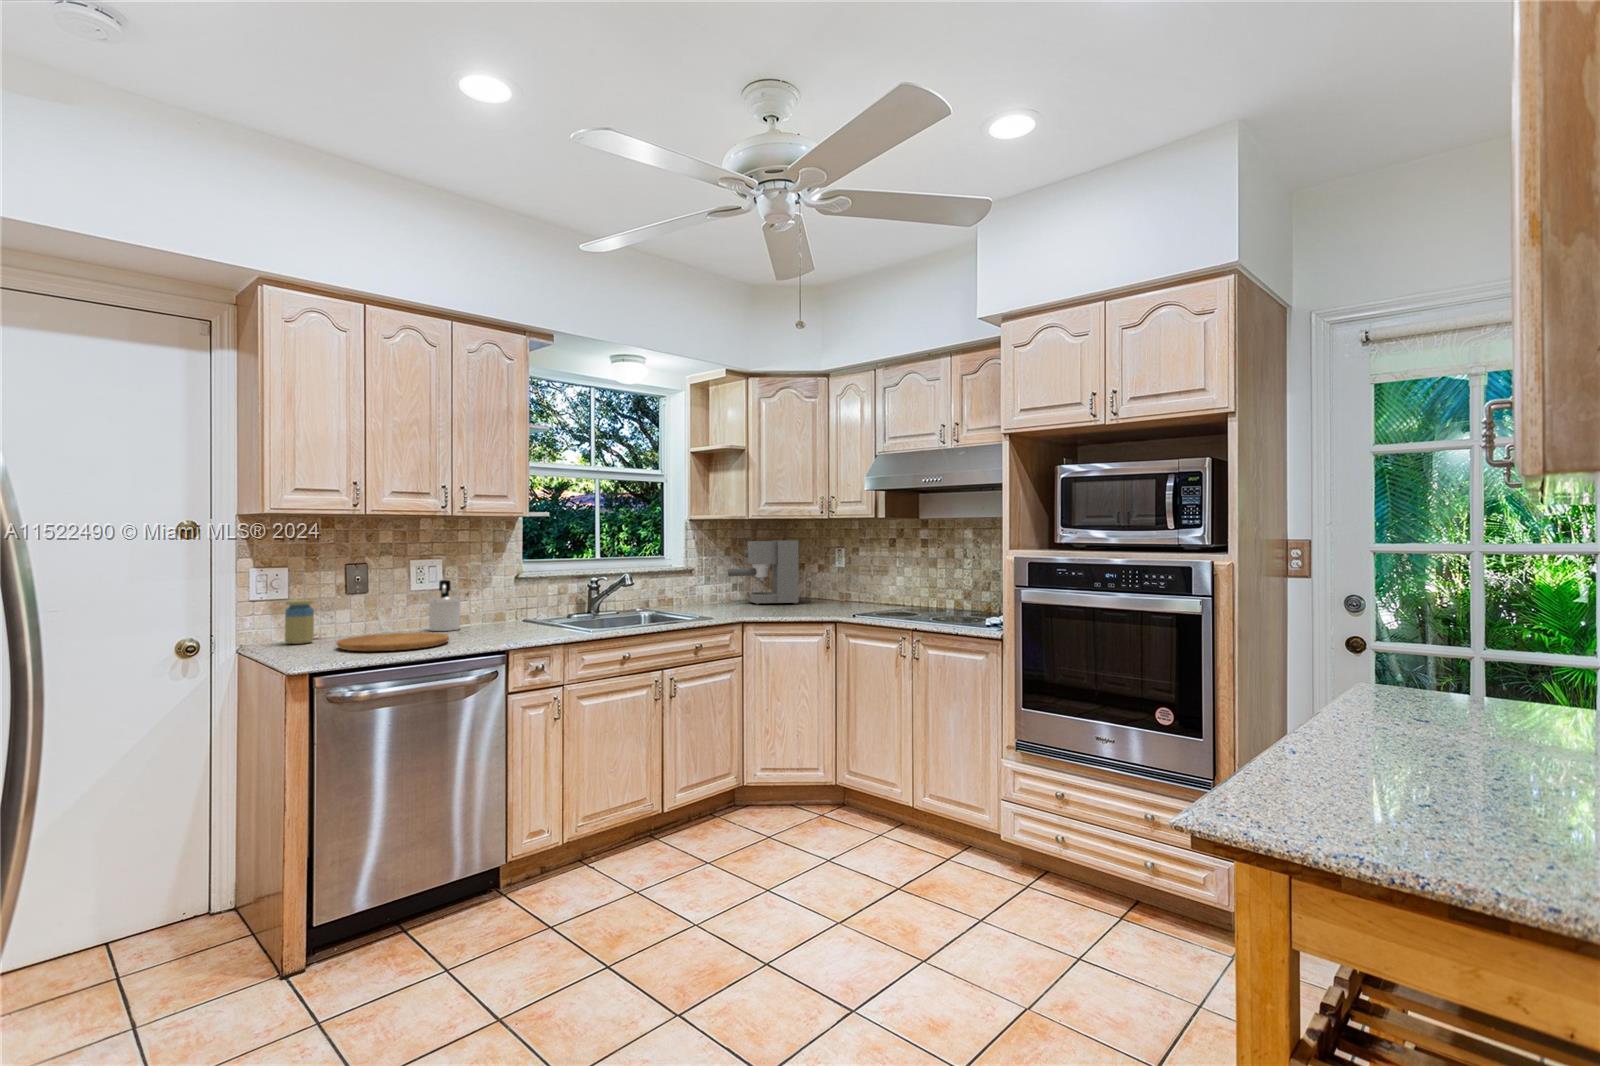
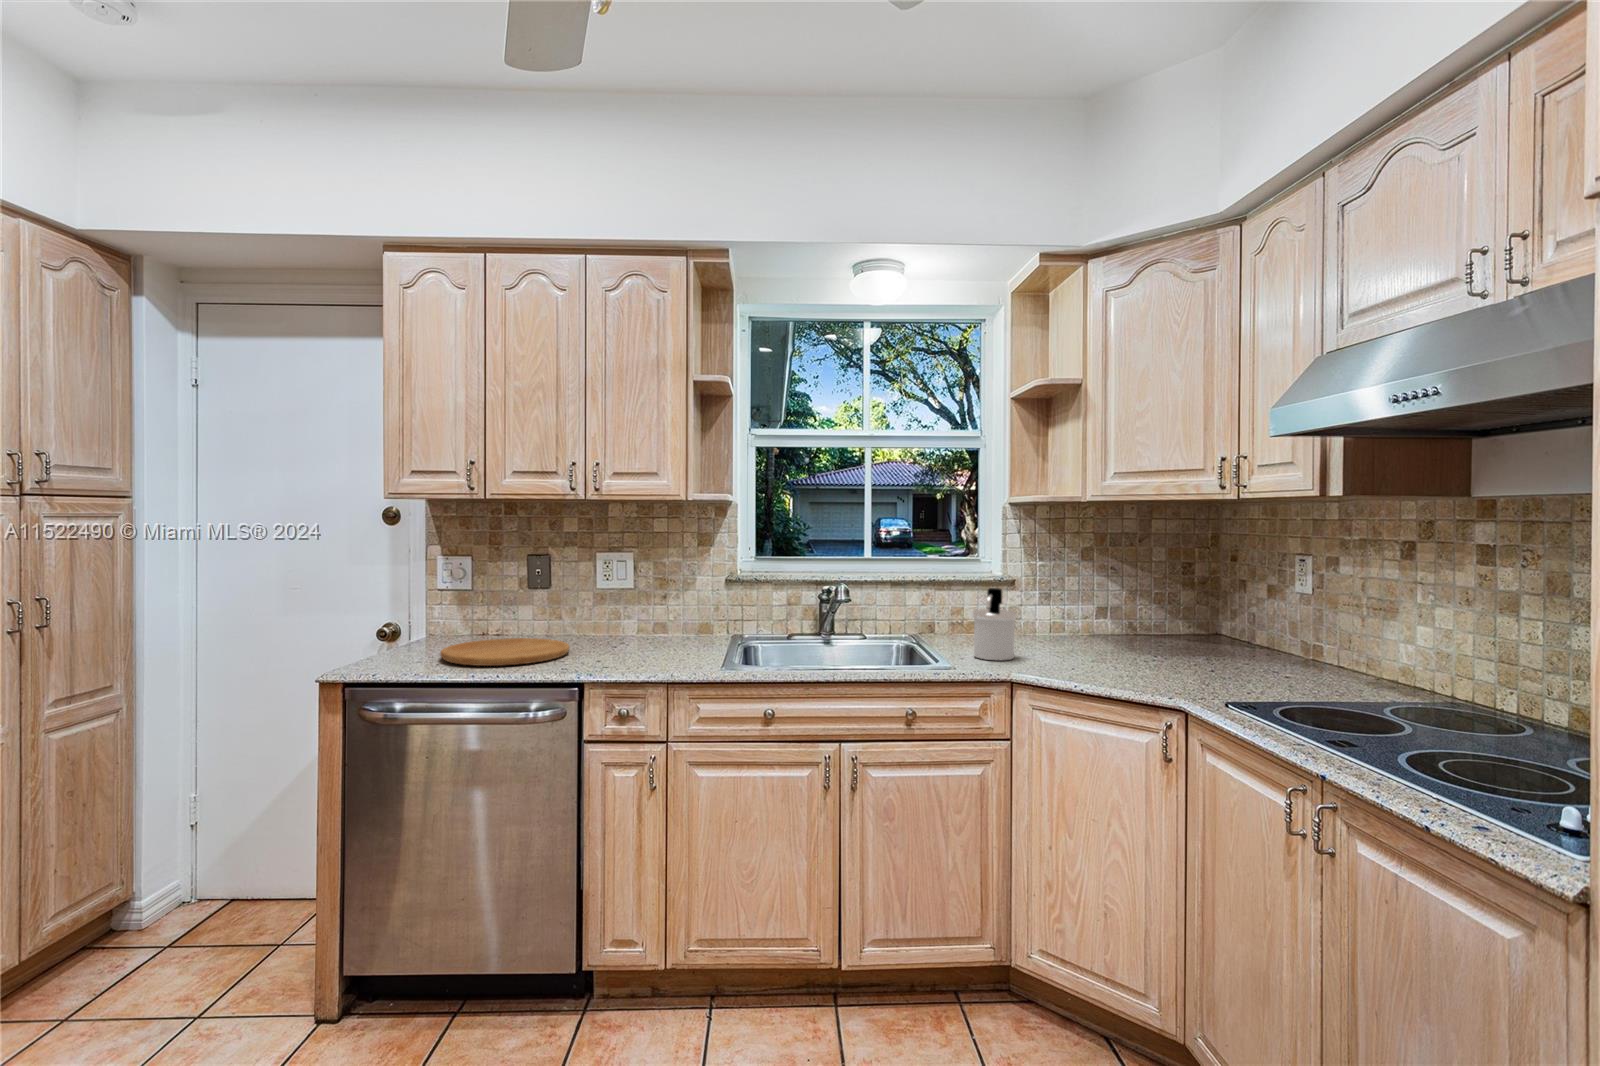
coffee maker: present [728,540,799,605] -> none [1084,537,1219,654]
soap dispenser: present [428,580,461,631] -> present [973,588,1016,660]
jar: present [285,600,314,644] -> none [459,592,489,640]

